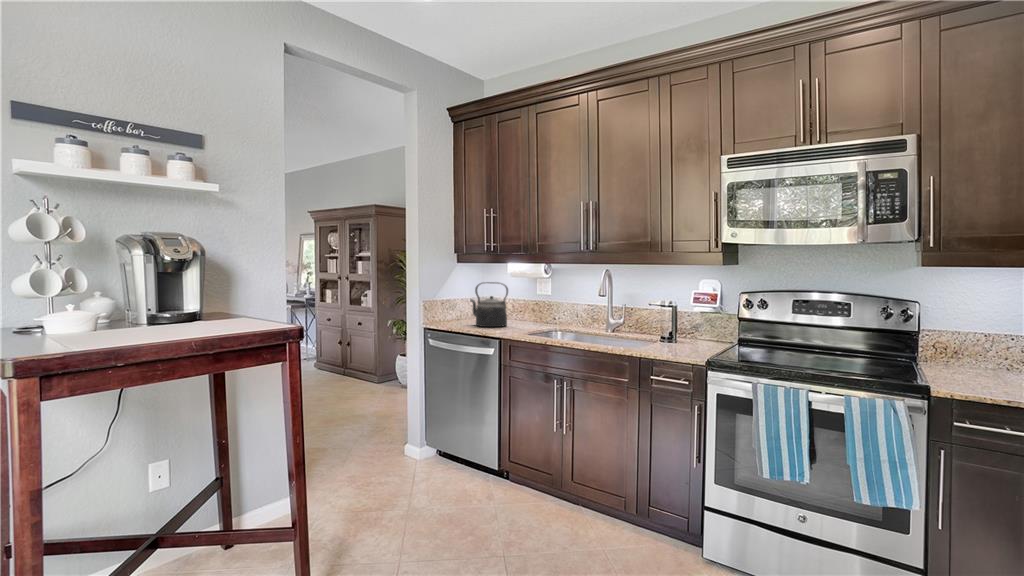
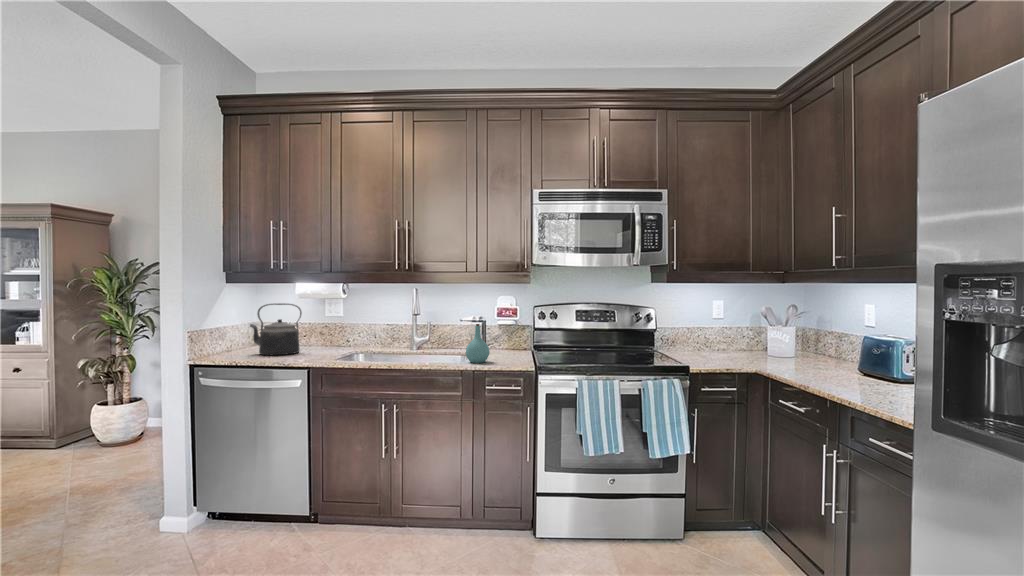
bottle: none [634,310,660,352] -> present [466,324,490,363]

